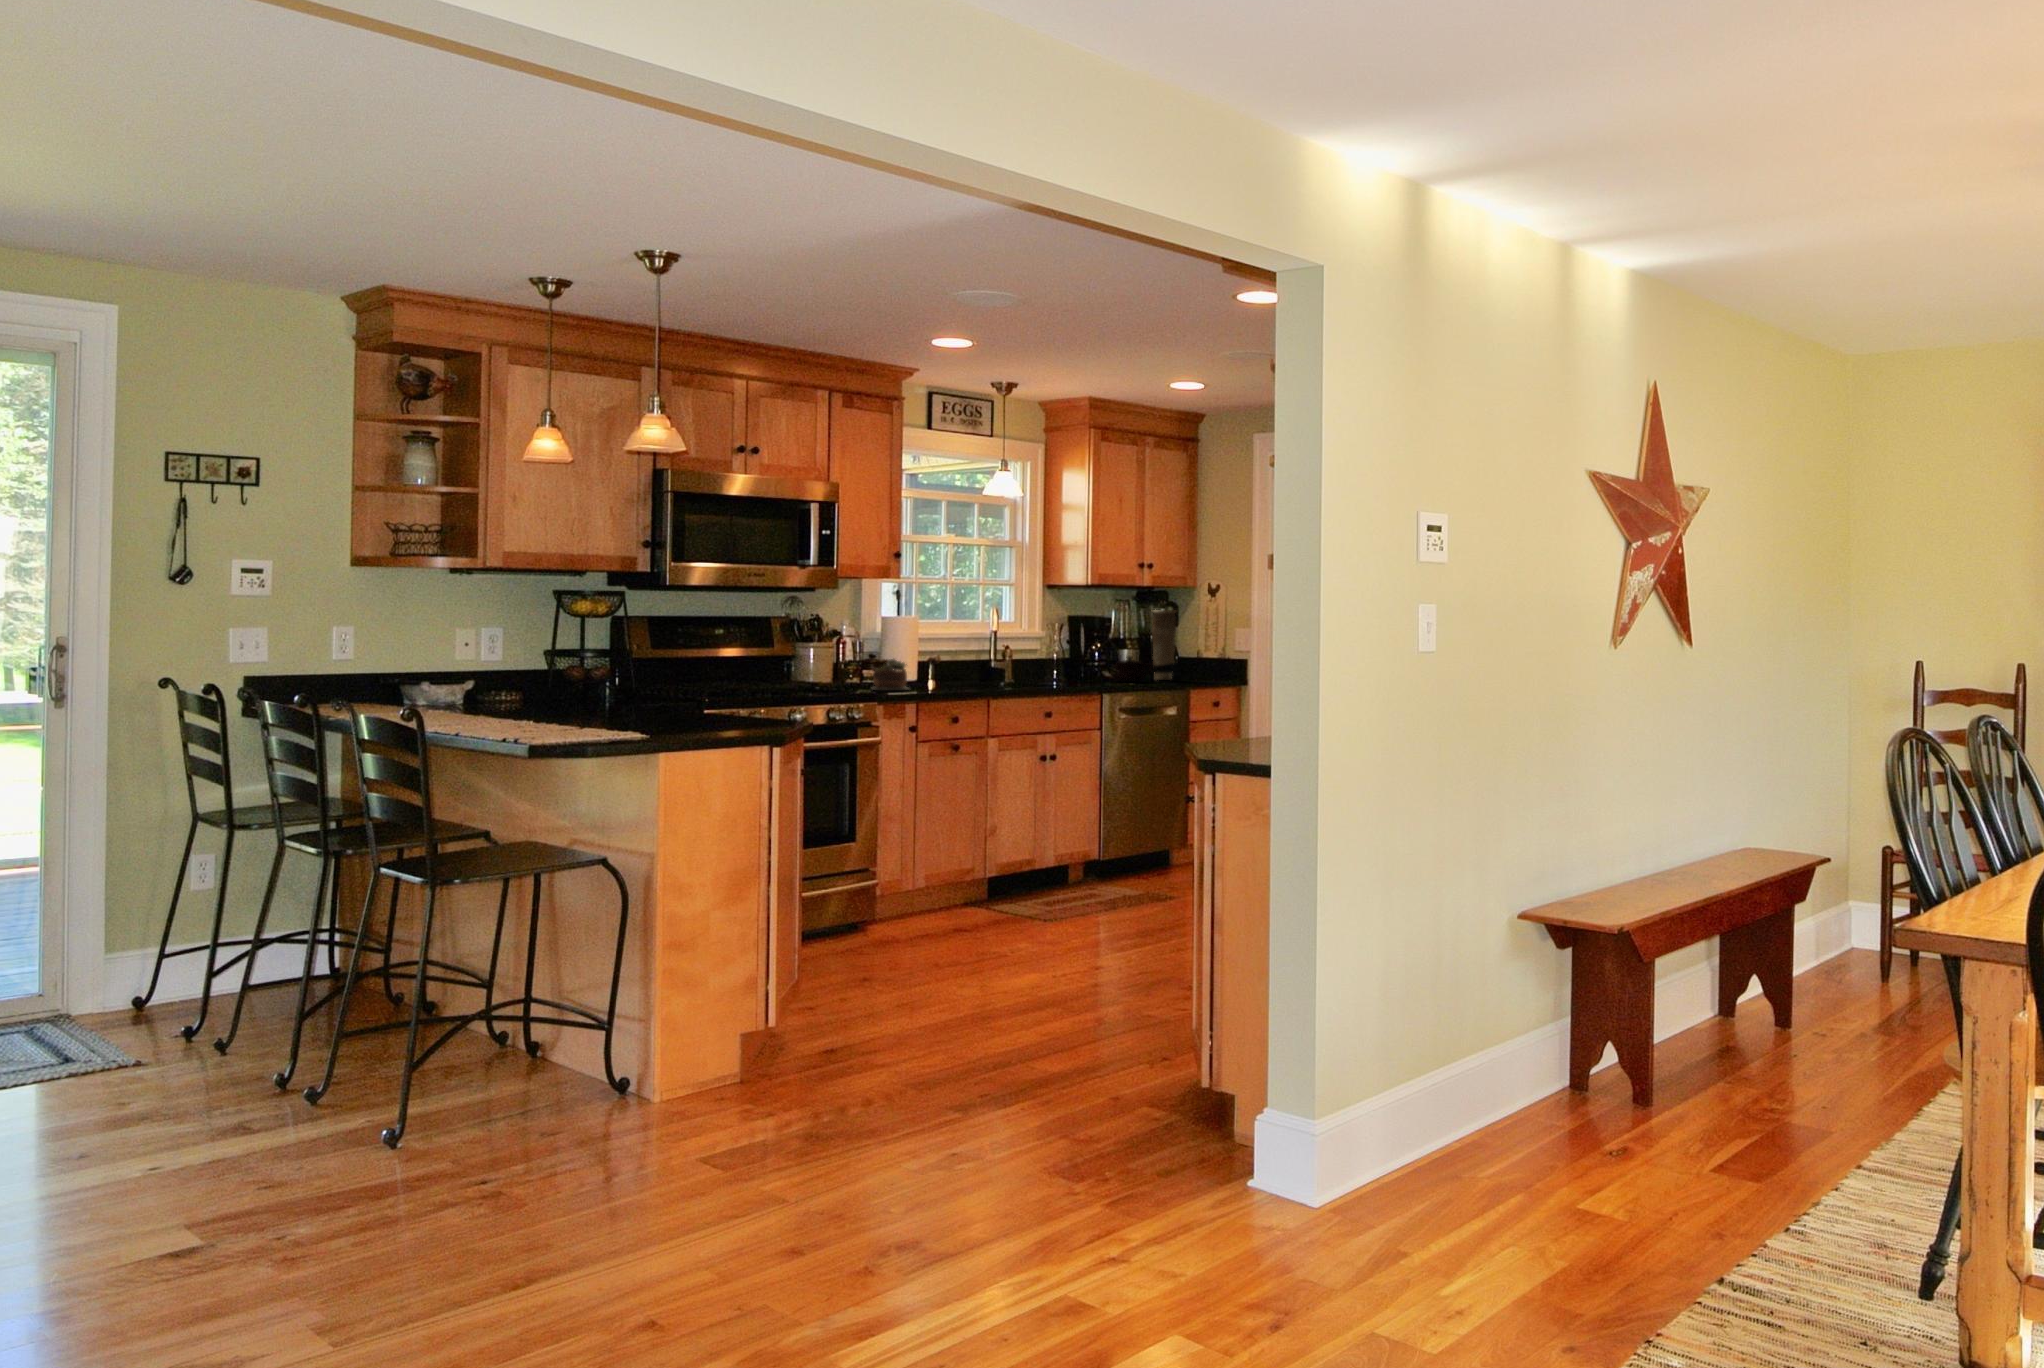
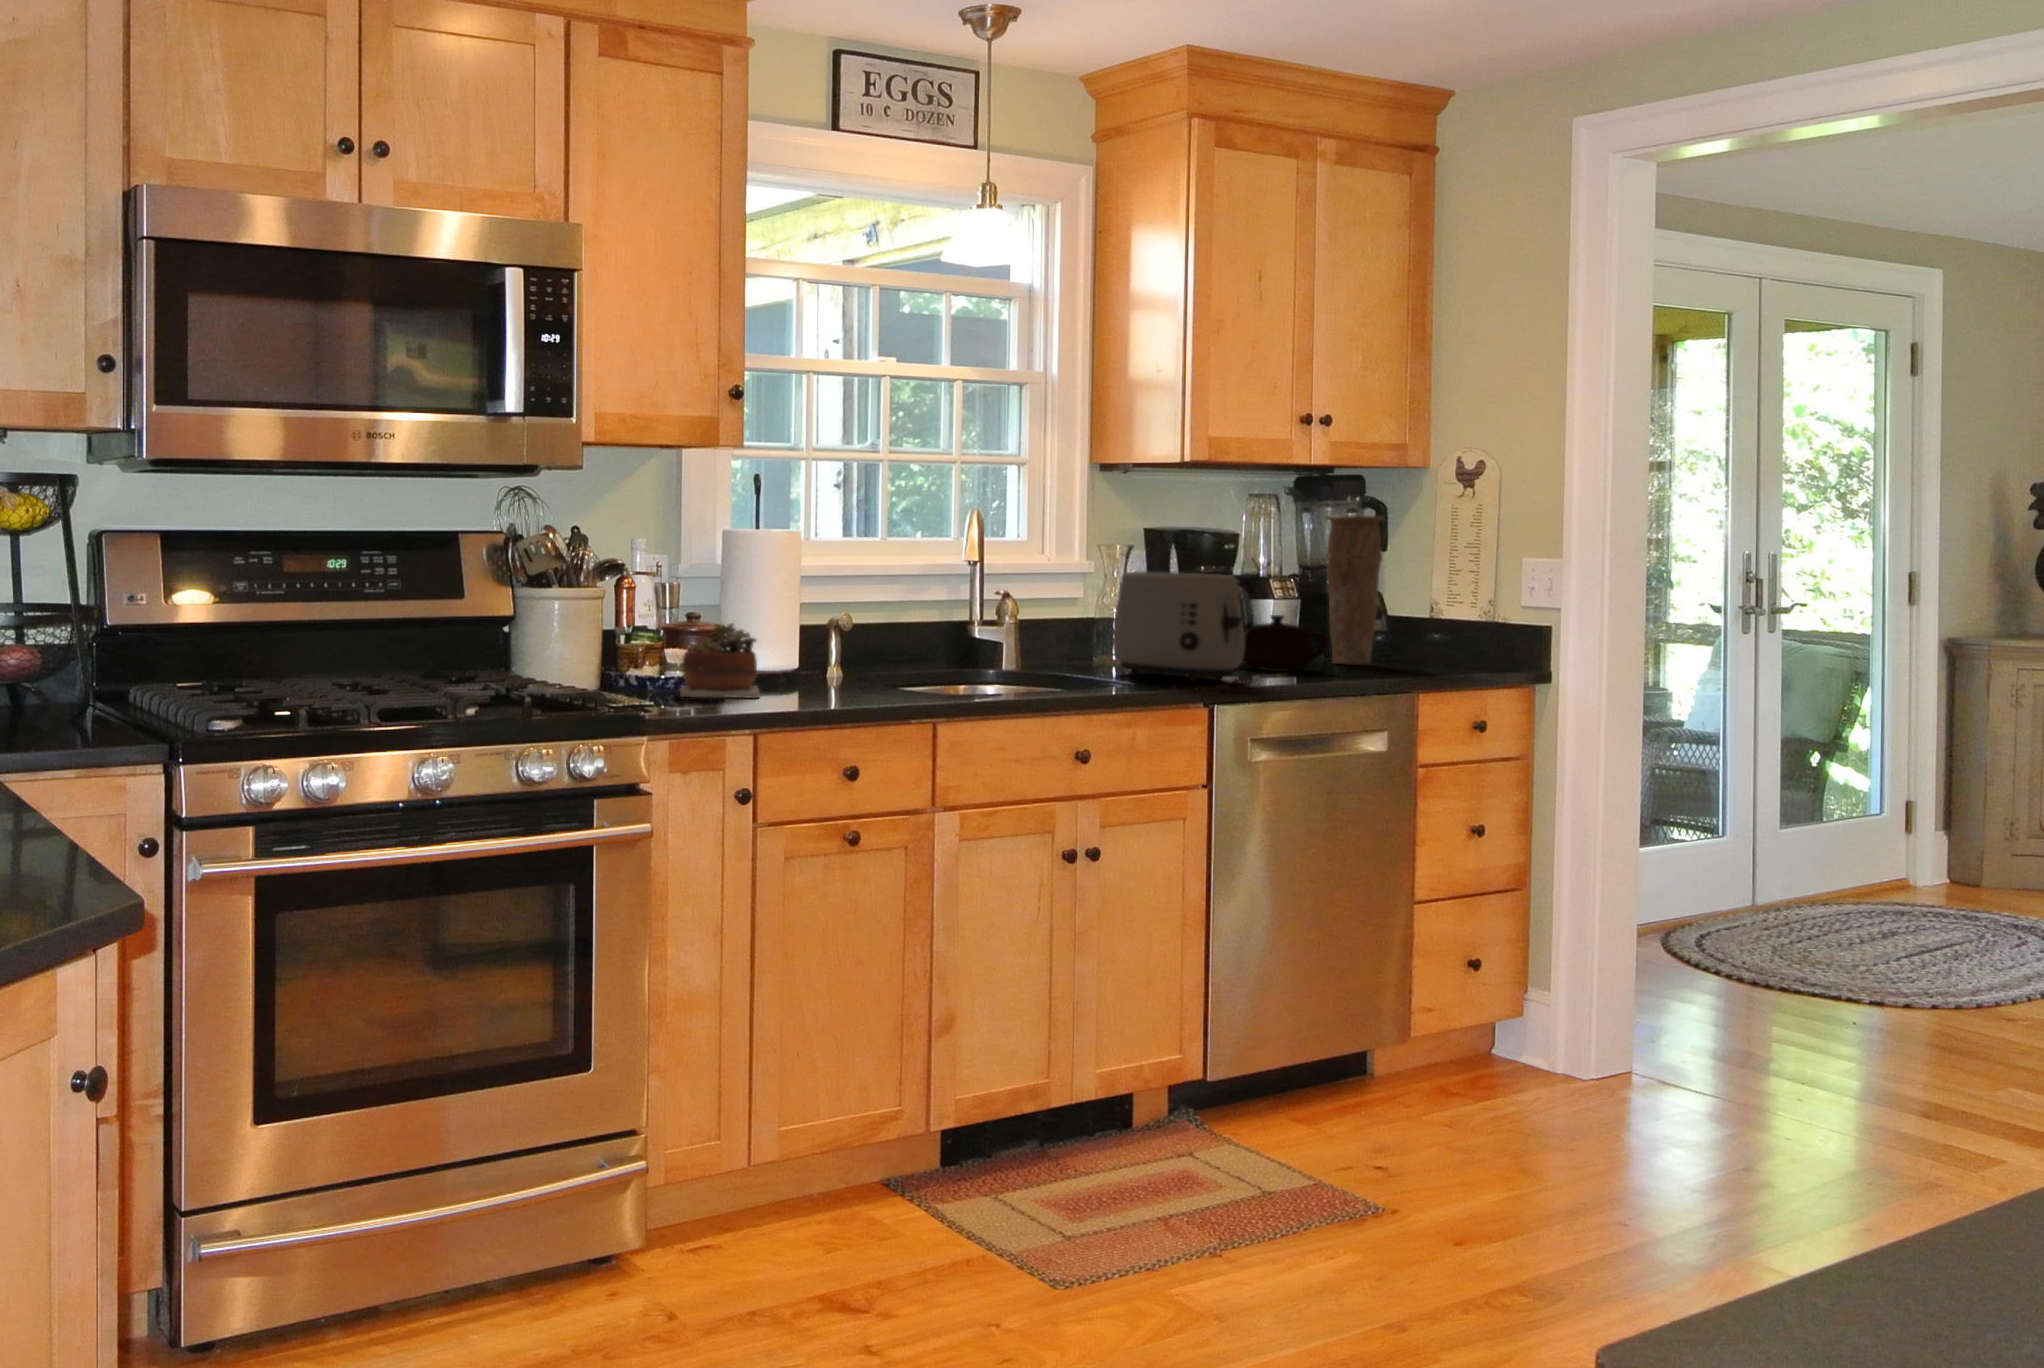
toaster: none [1057,636,1115,685] -> present [1112,572,1245,682]

